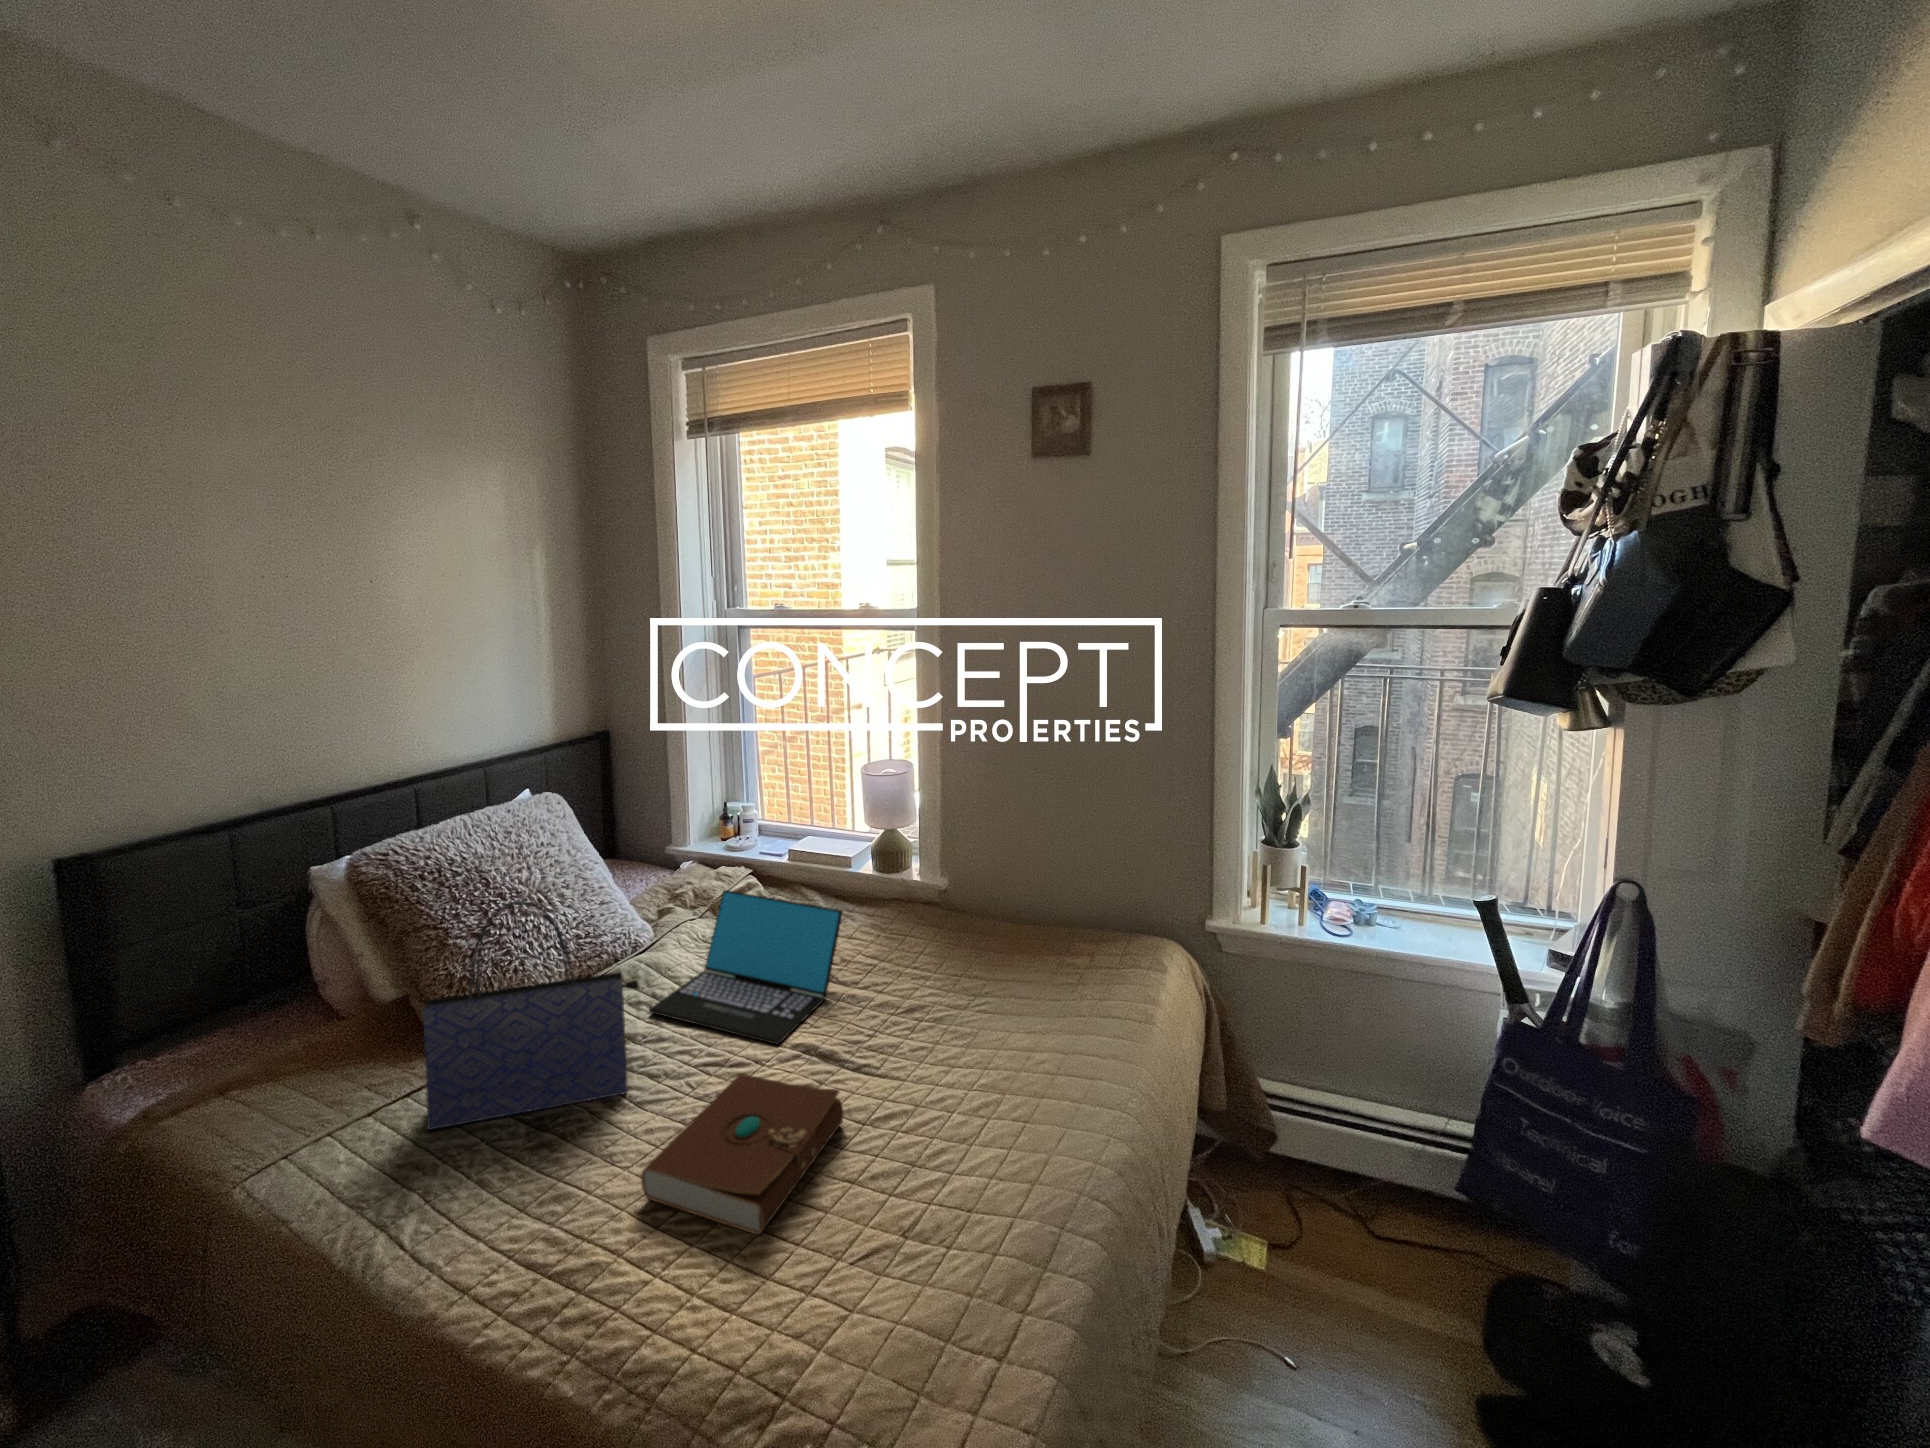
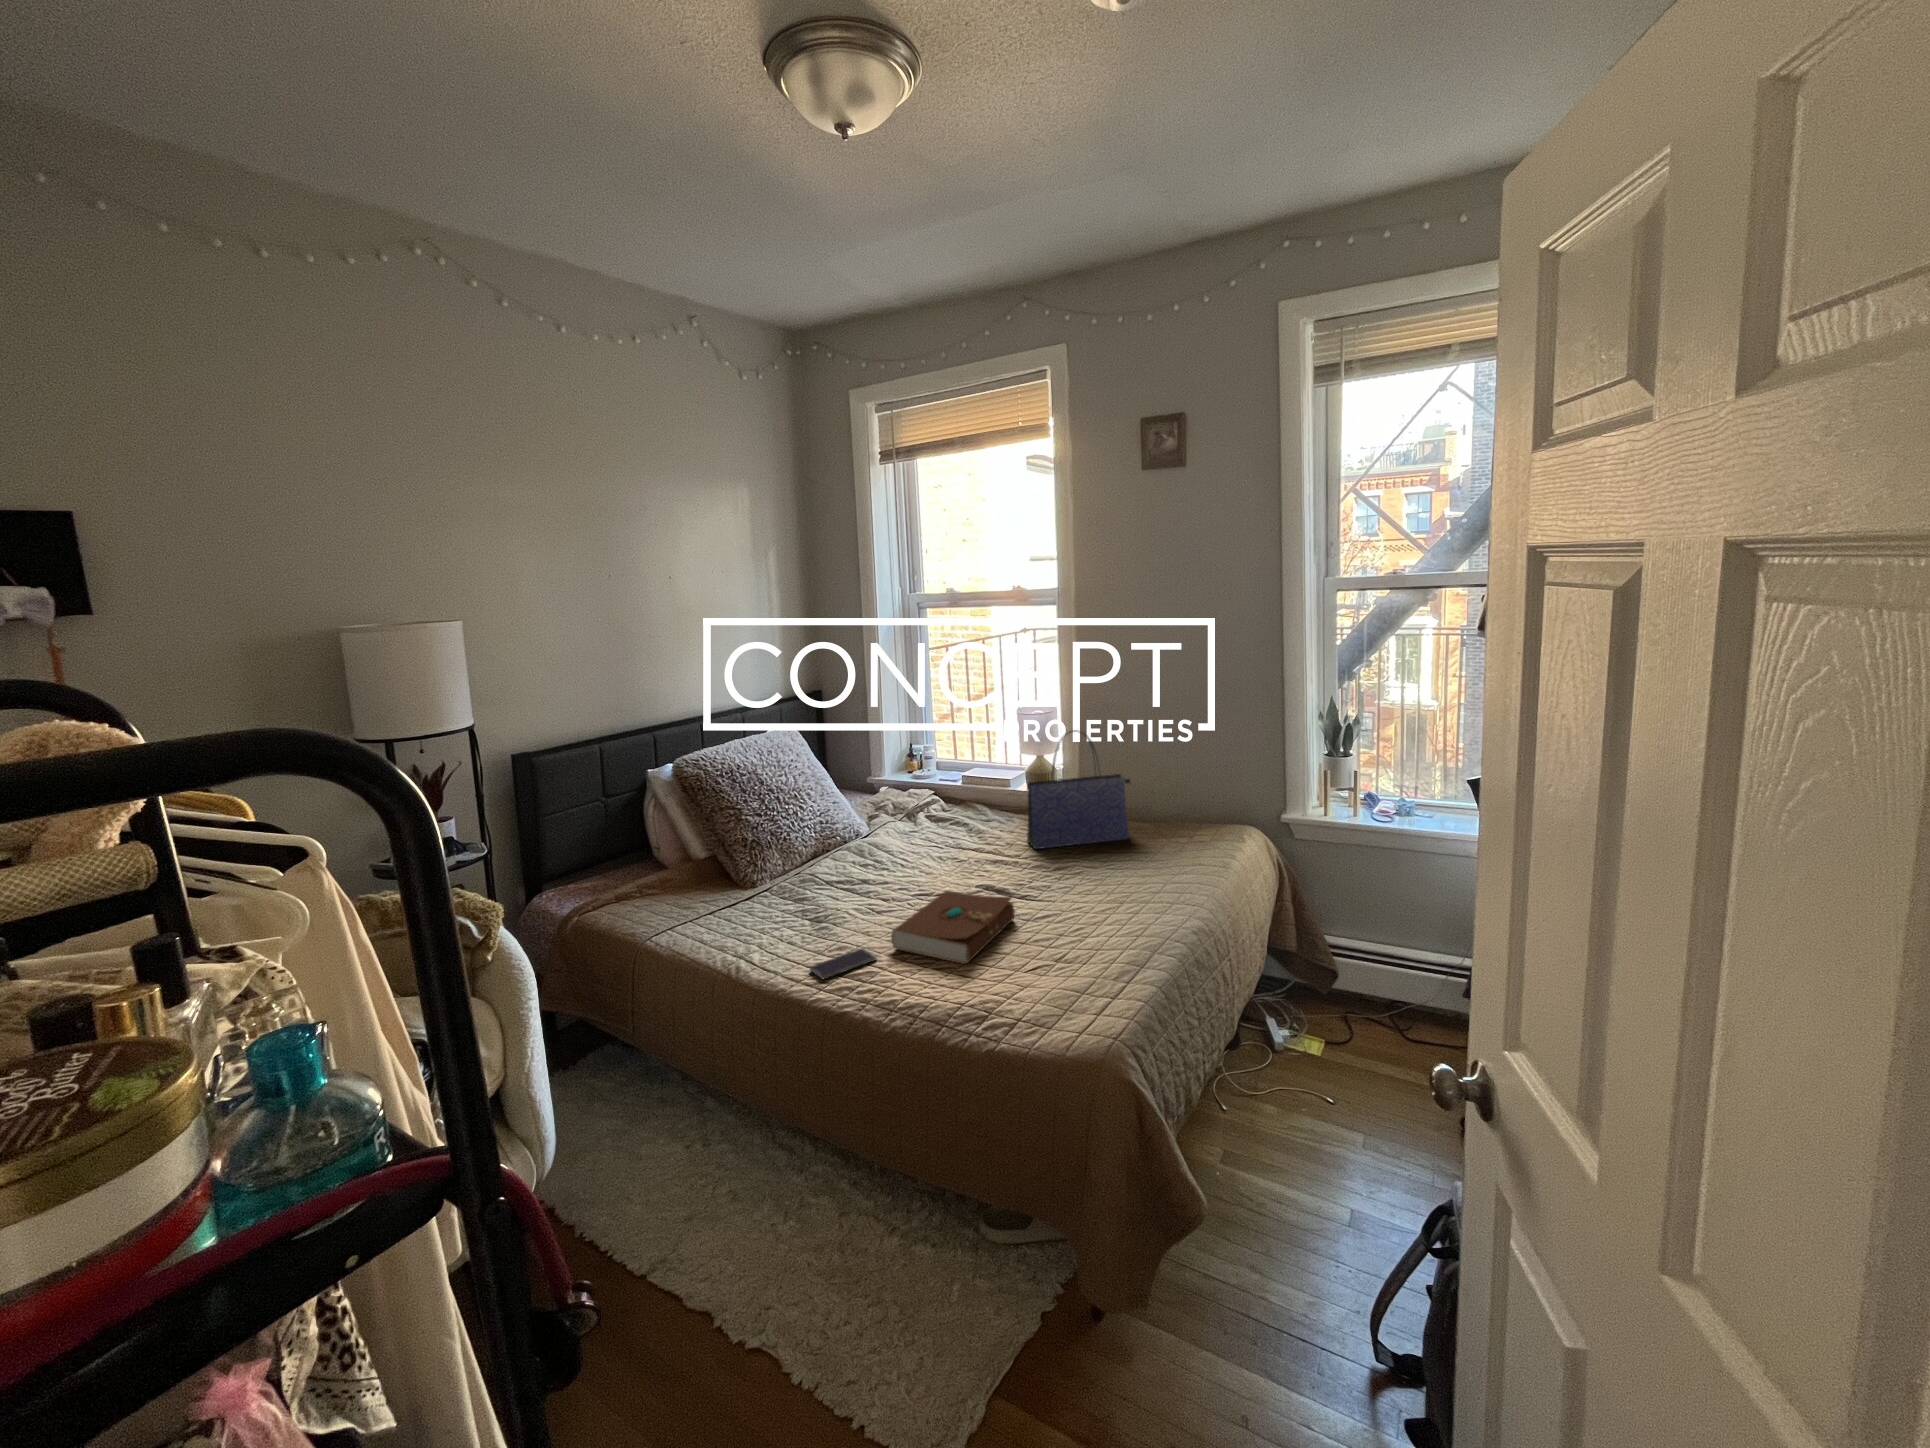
laptop: present [649,890,843,1045] -> none [876,791,1008,884]
tote bag: present [423,901,638,1130] -> present [1027,730,1130,849]
smartphone: none [493,1199,613,1282] -> present [810,948,877,979]

